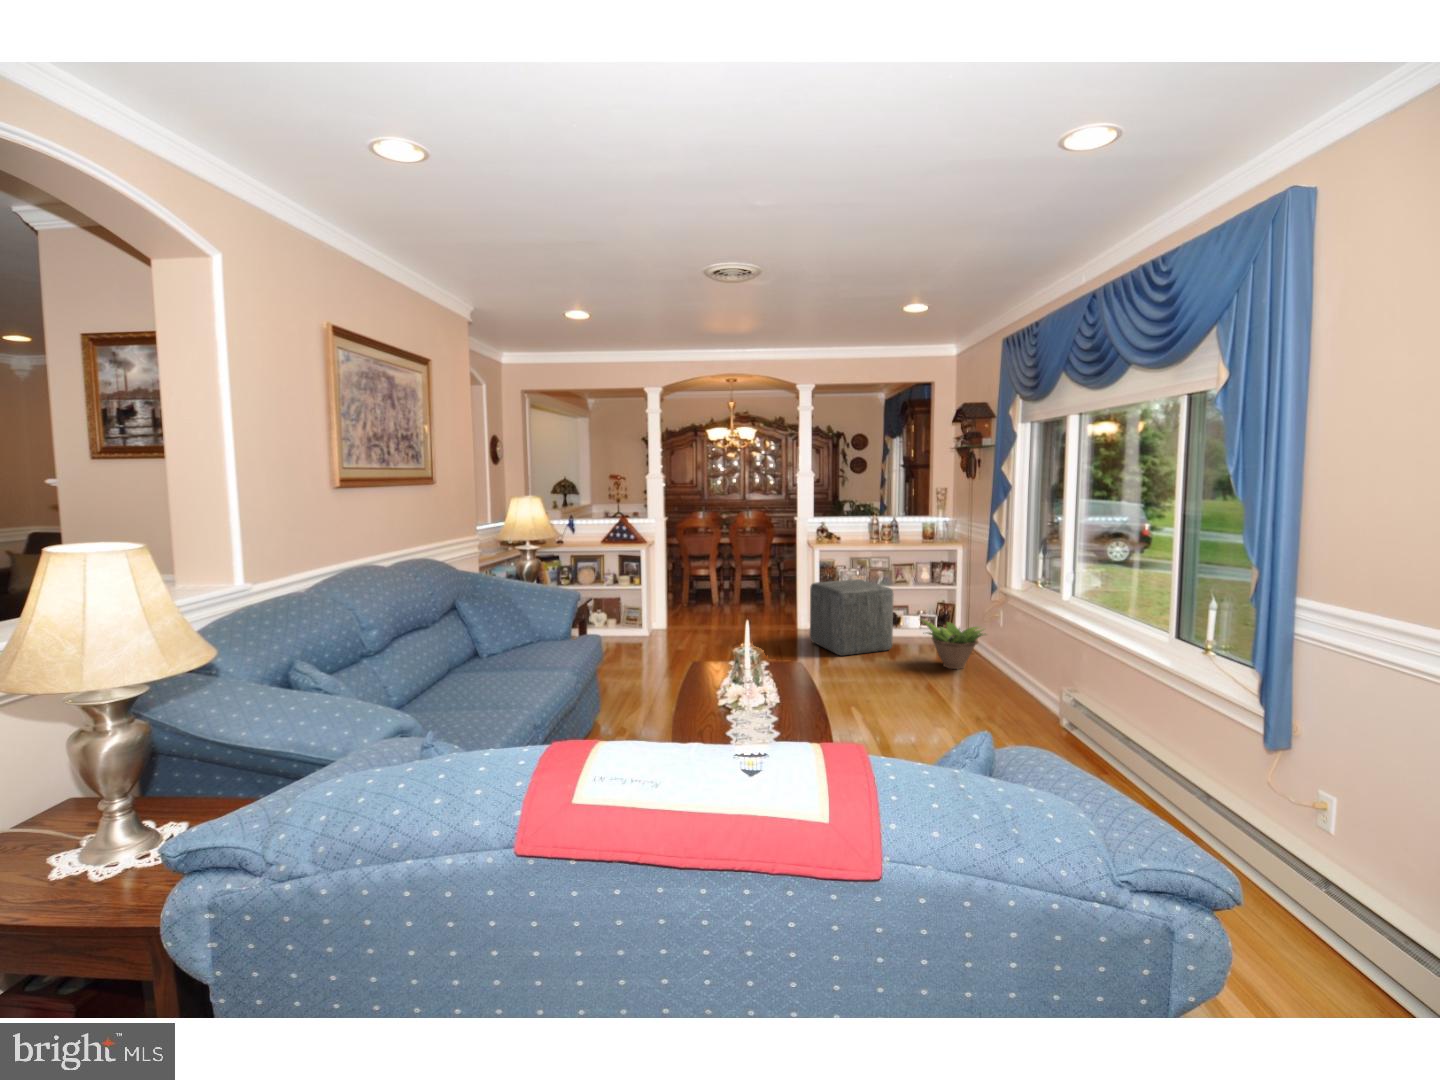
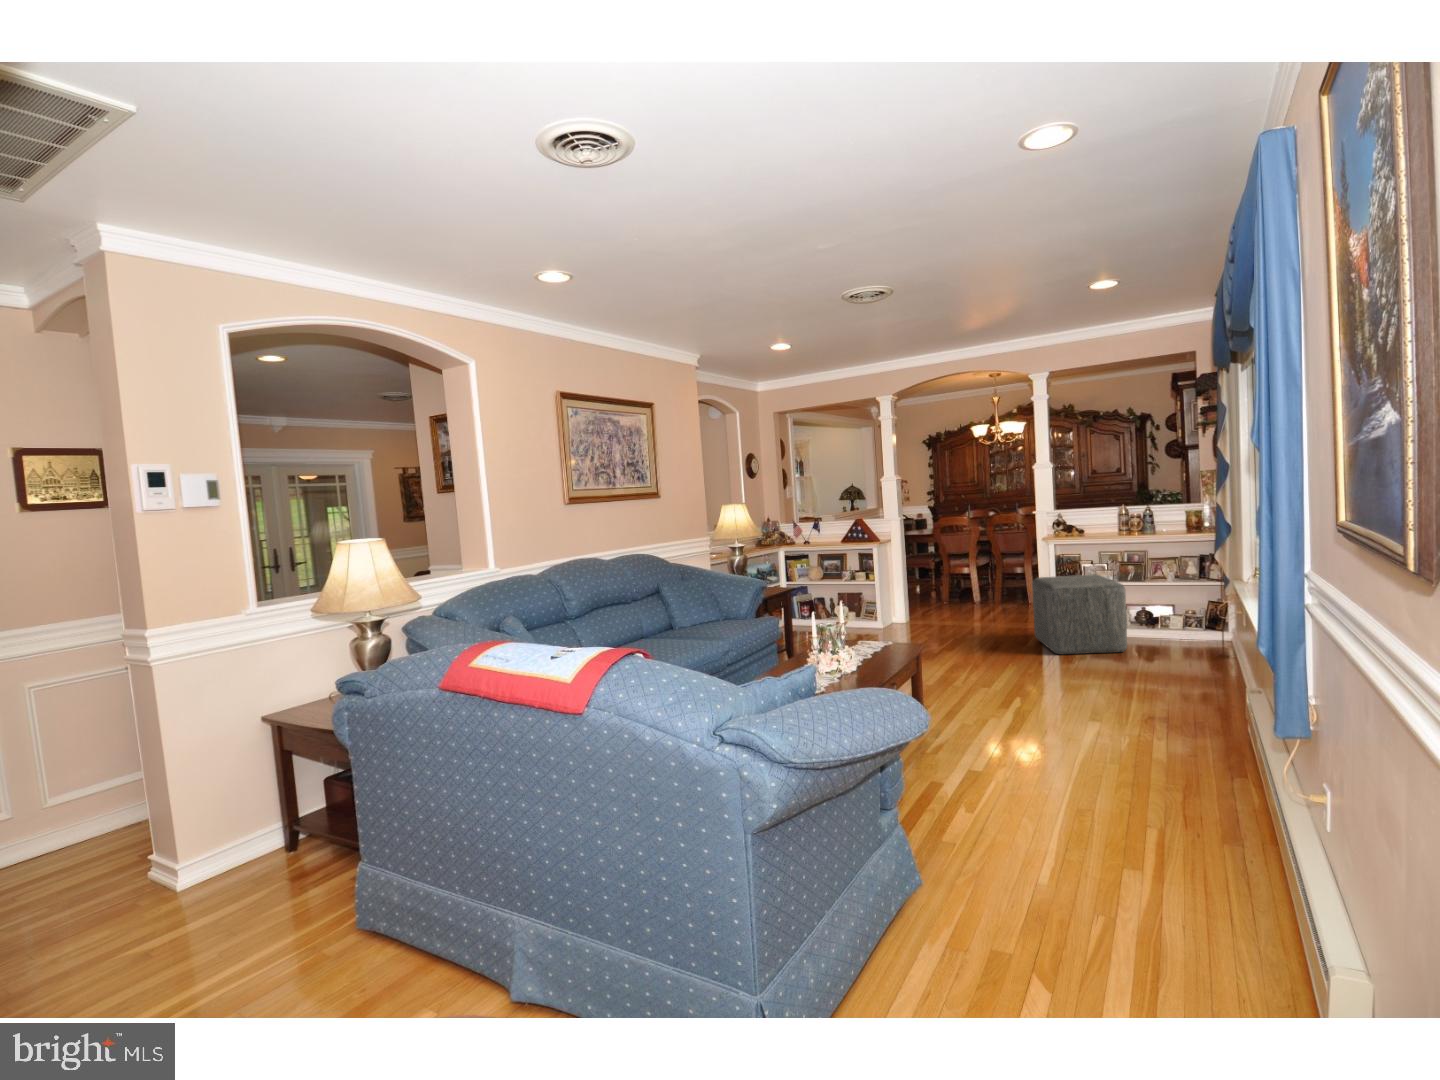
decorative plant: present [922,620,983,669] -> none [1141,618,1240,677]

